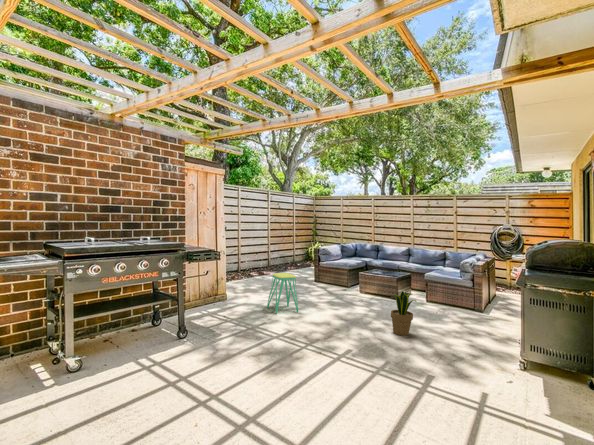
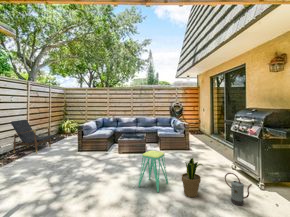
lounge chair: none [251,236,292,276] -> present [11,120,53,154]
stool: present [267,273,298,314] -> present [139,151,168,192]
watering can: none [438,314,458,352] -> present [225,173,252,206]

